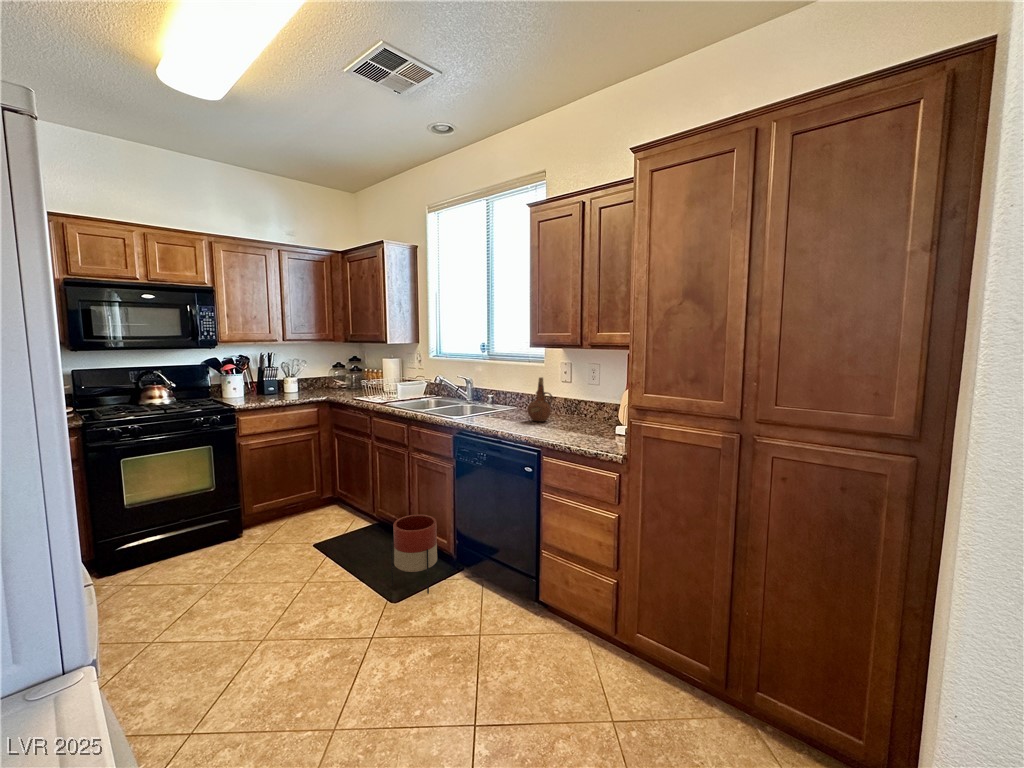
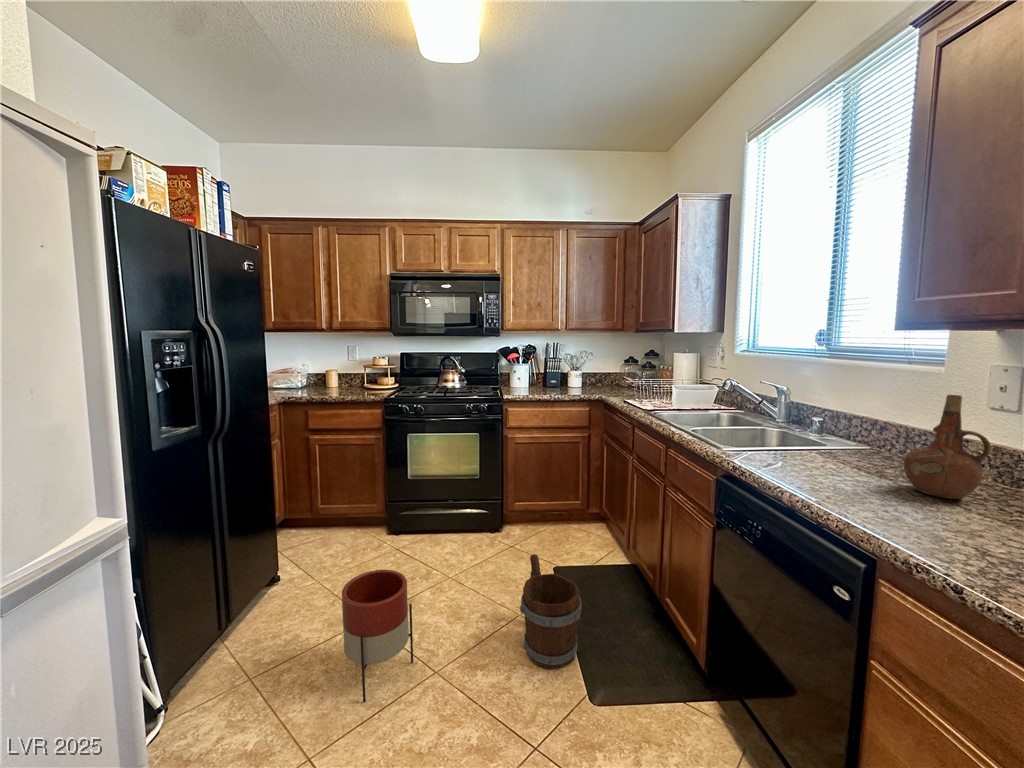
planter: present [391,515,437,594] -> present [342,570,413,702]
bucket: none [315,525,371,597] -> present [520,554,582,669]

